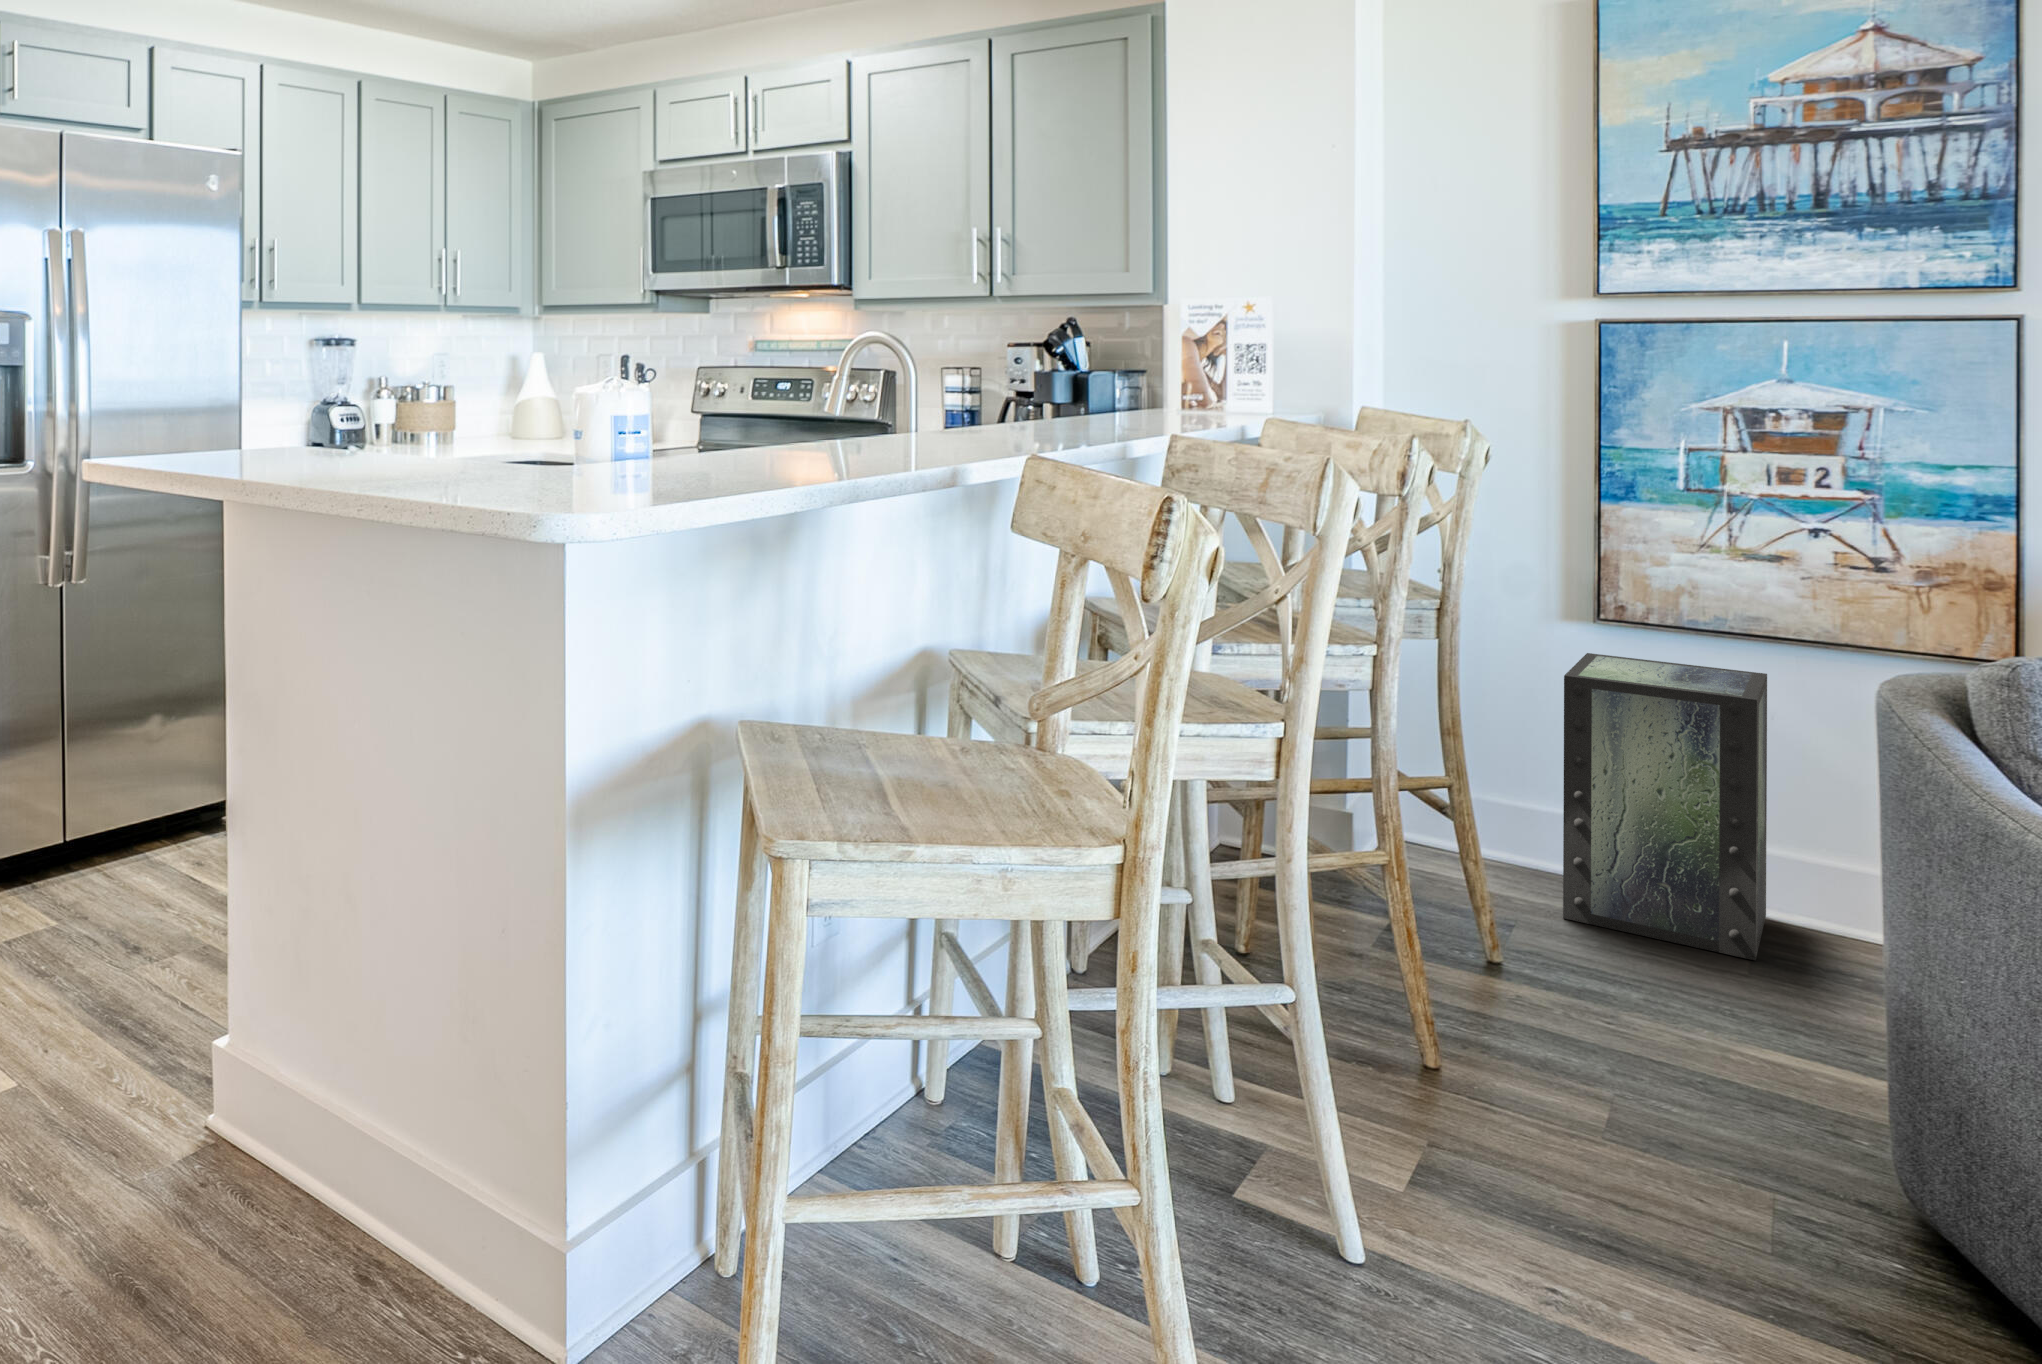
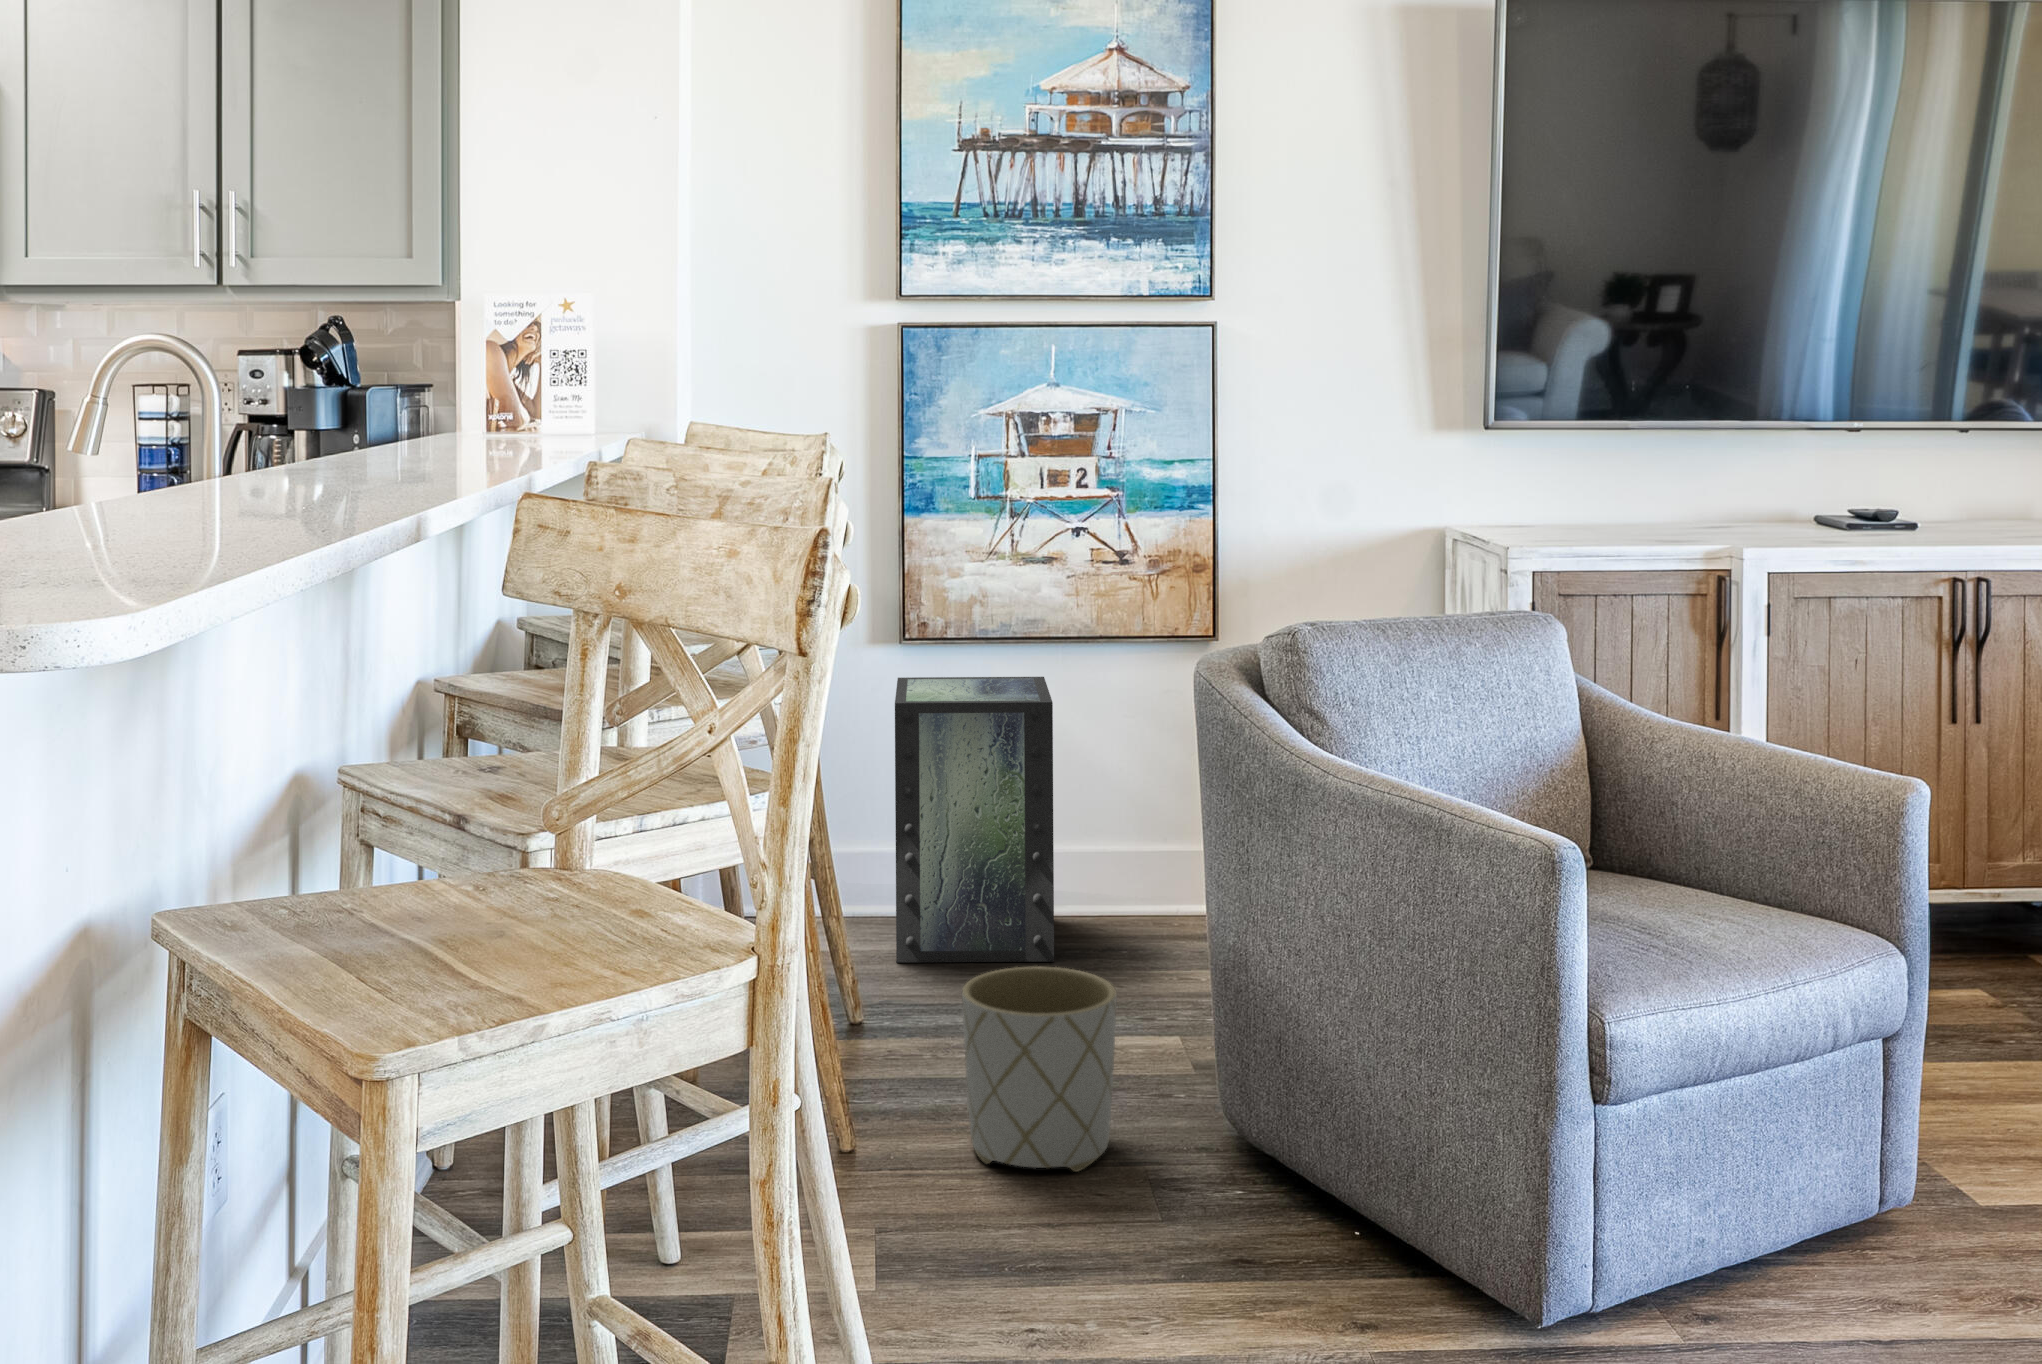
planter: none [1556,945,1748,1169] -> present [962,966,1117,1172]

